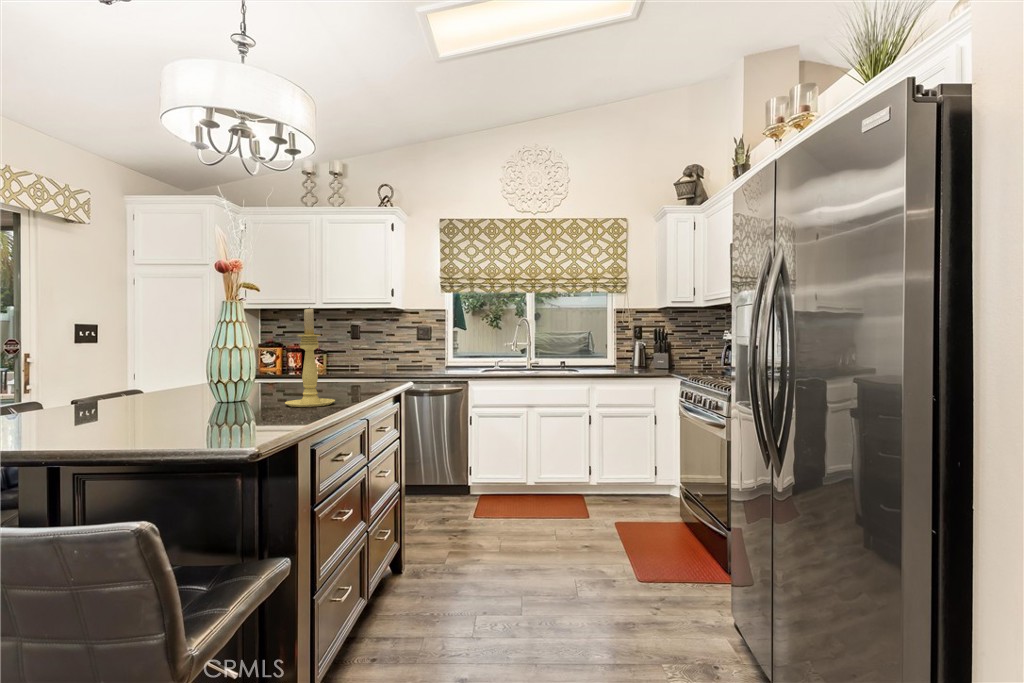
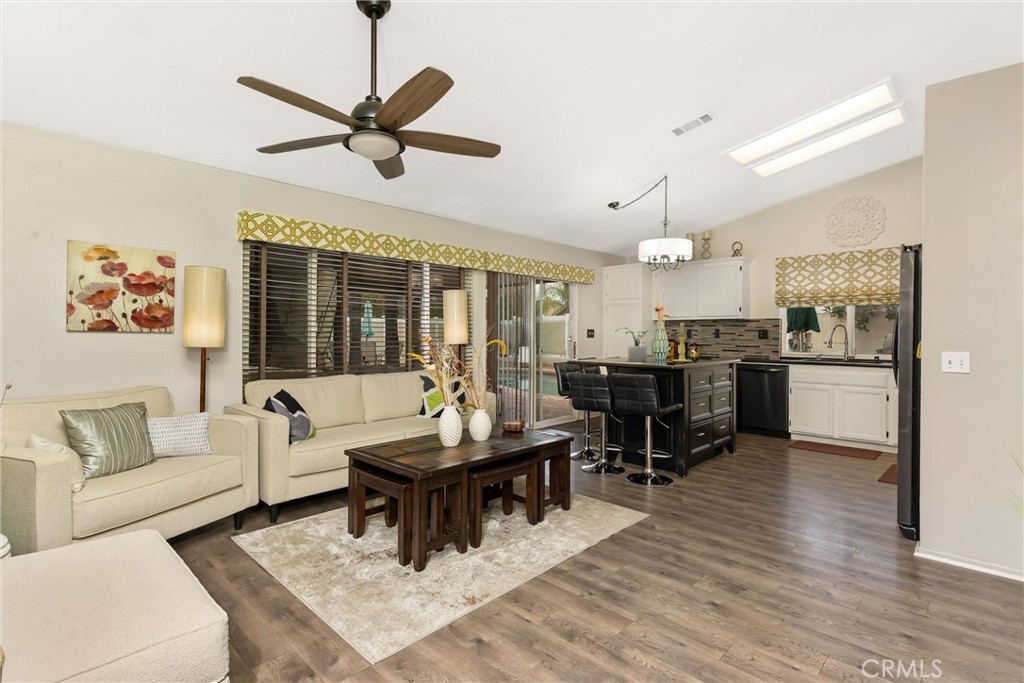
potted plant: none [84,318,243,428] -> present [617,328,656,362]

